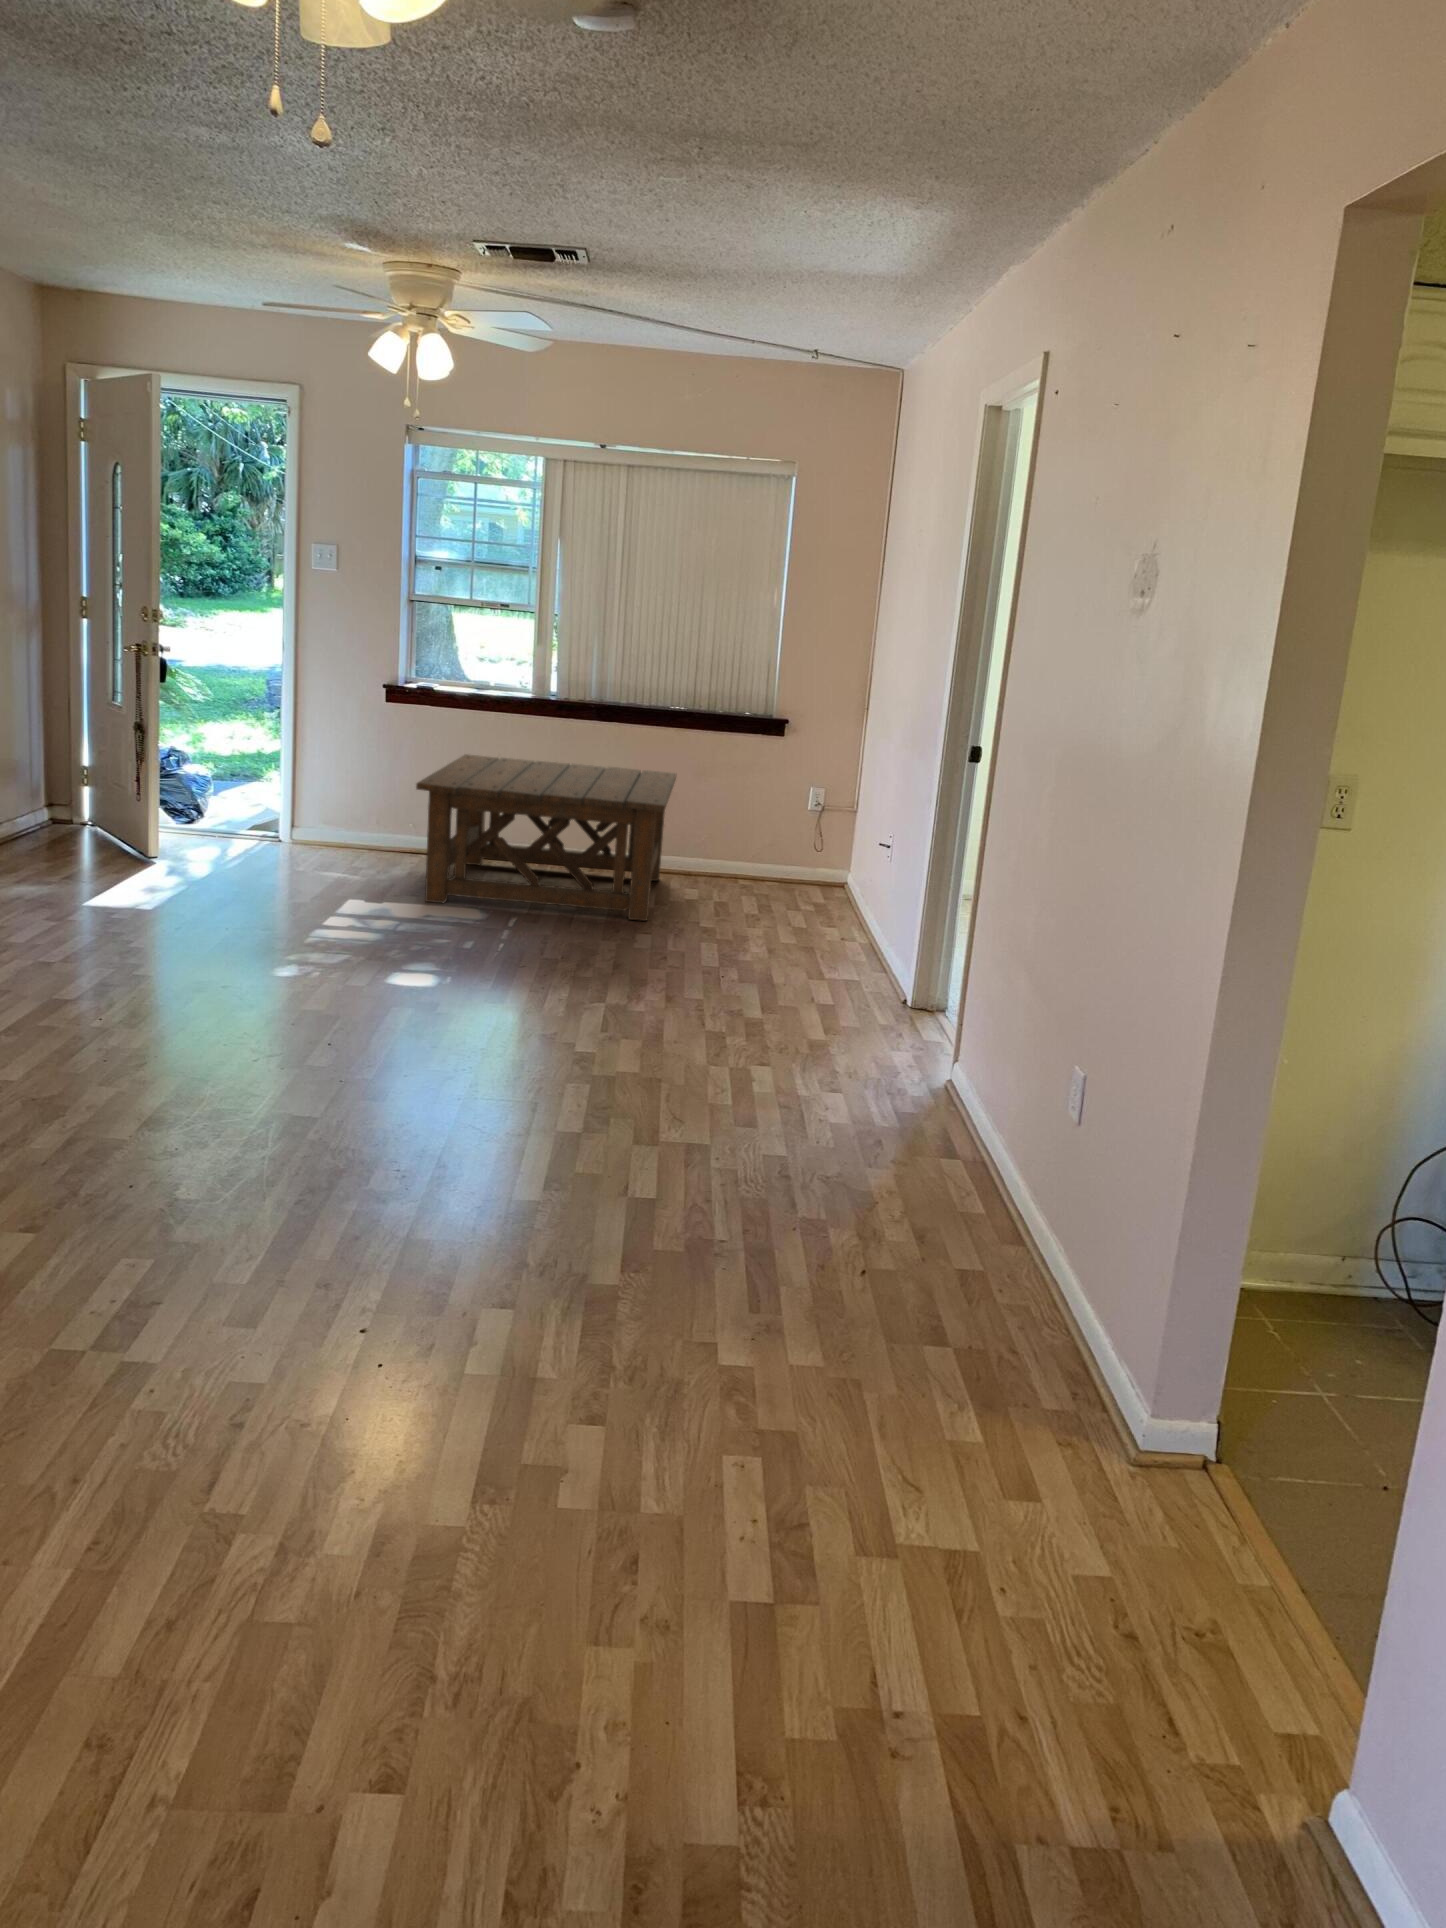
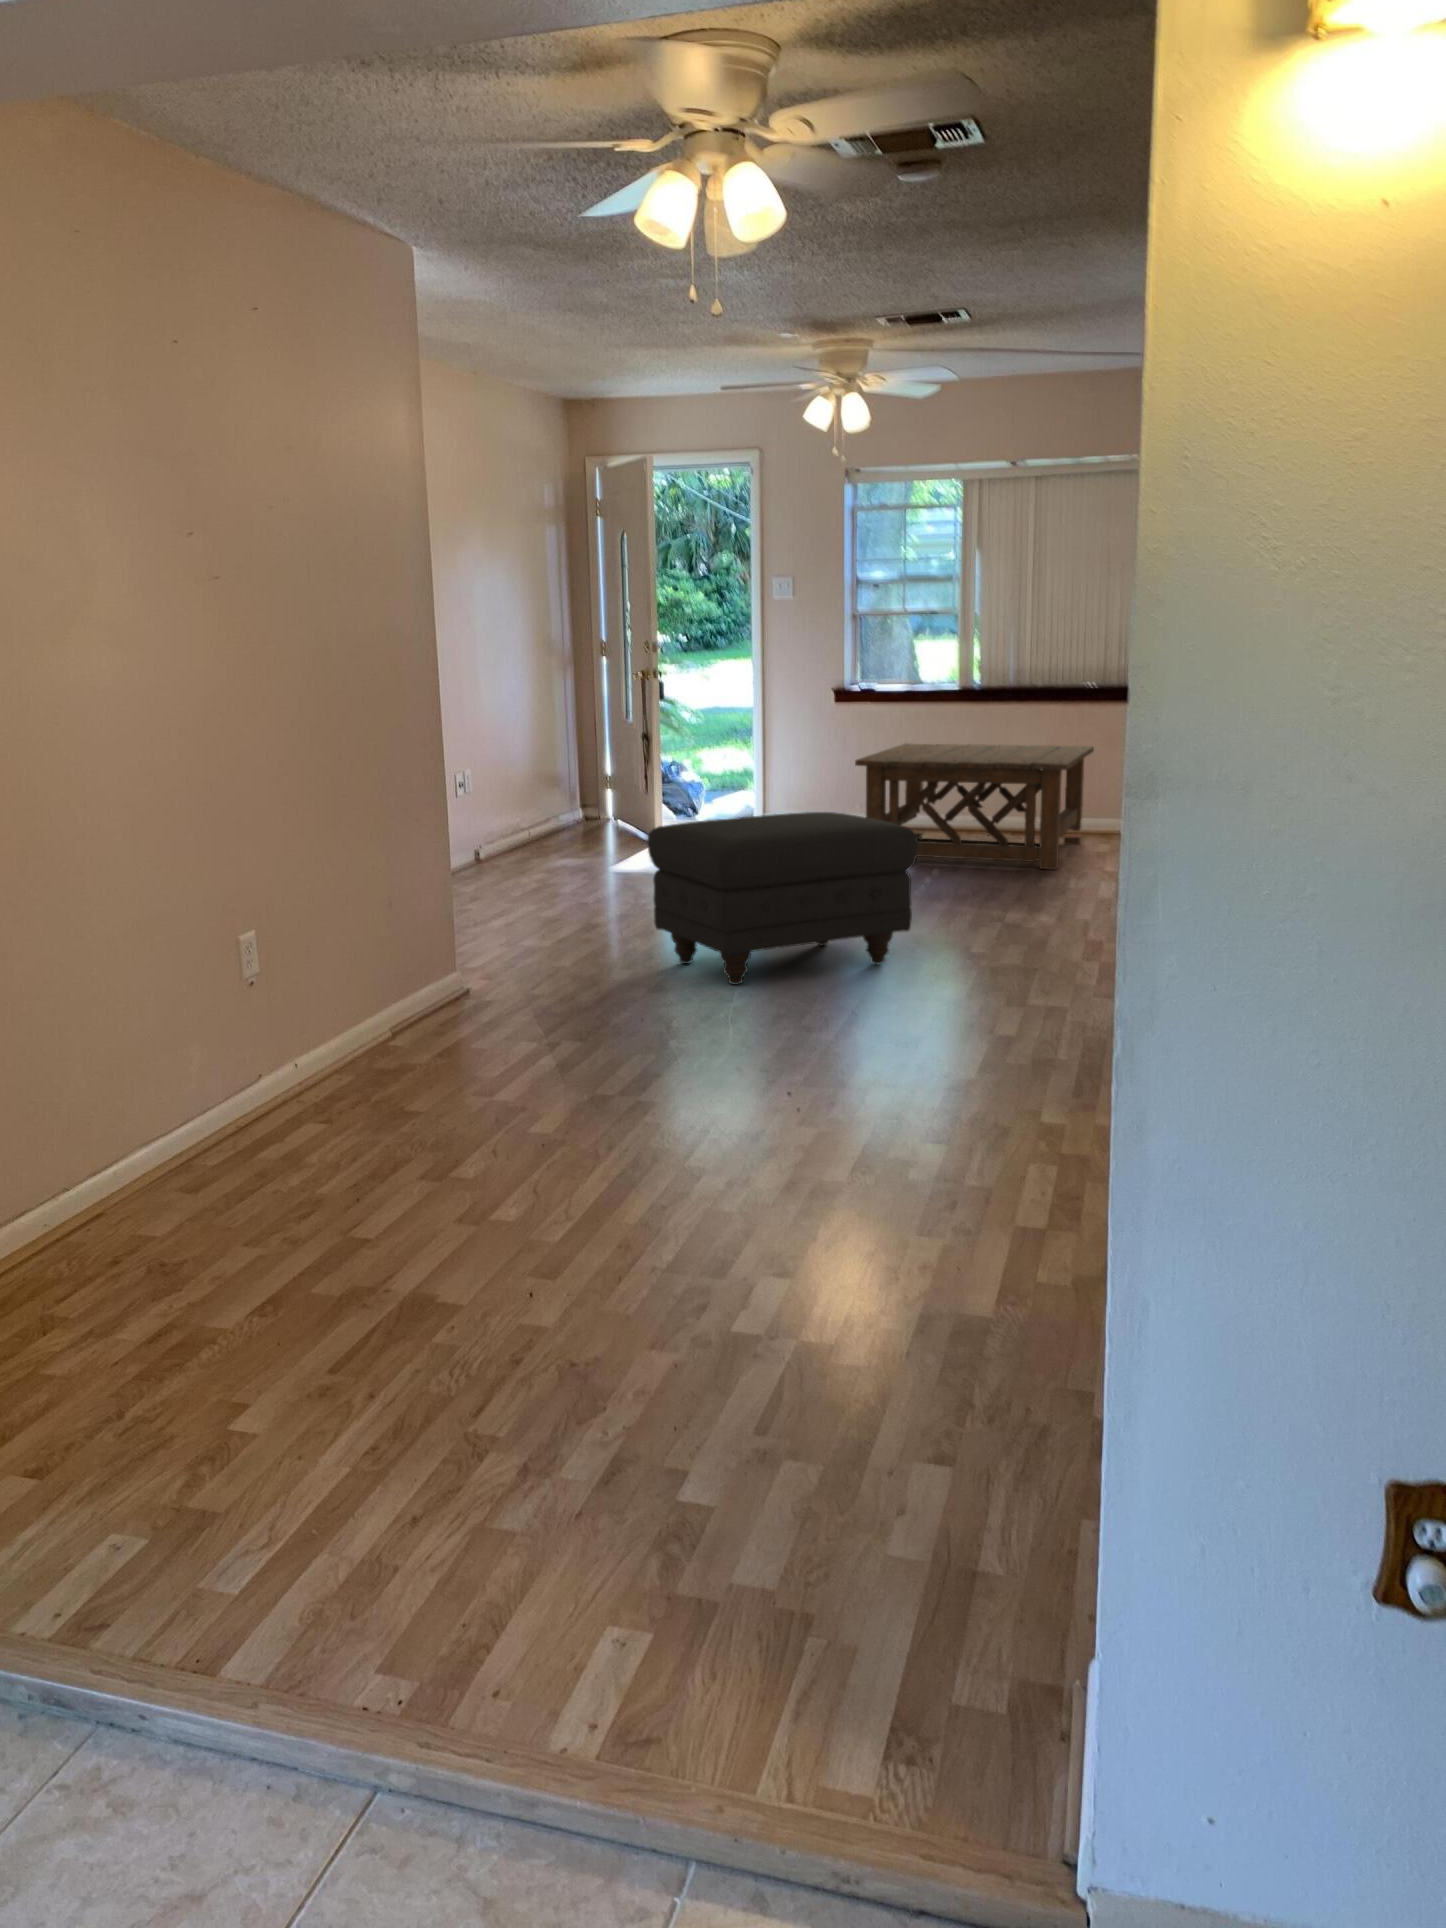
ottoman: none [156,889,541,1154] -> present [648,812,918,985]

